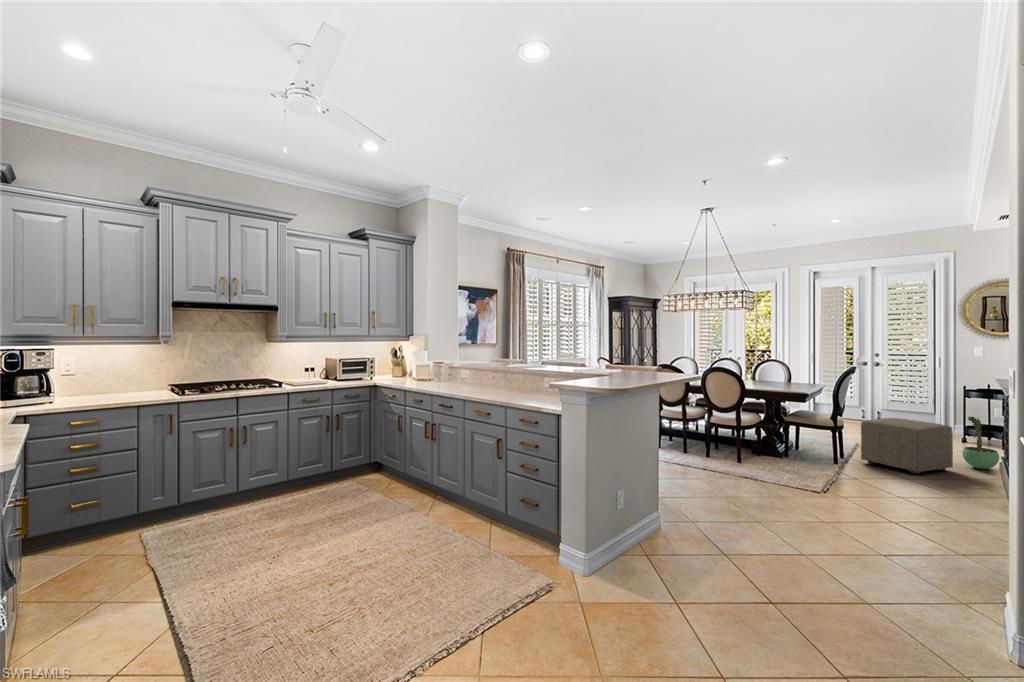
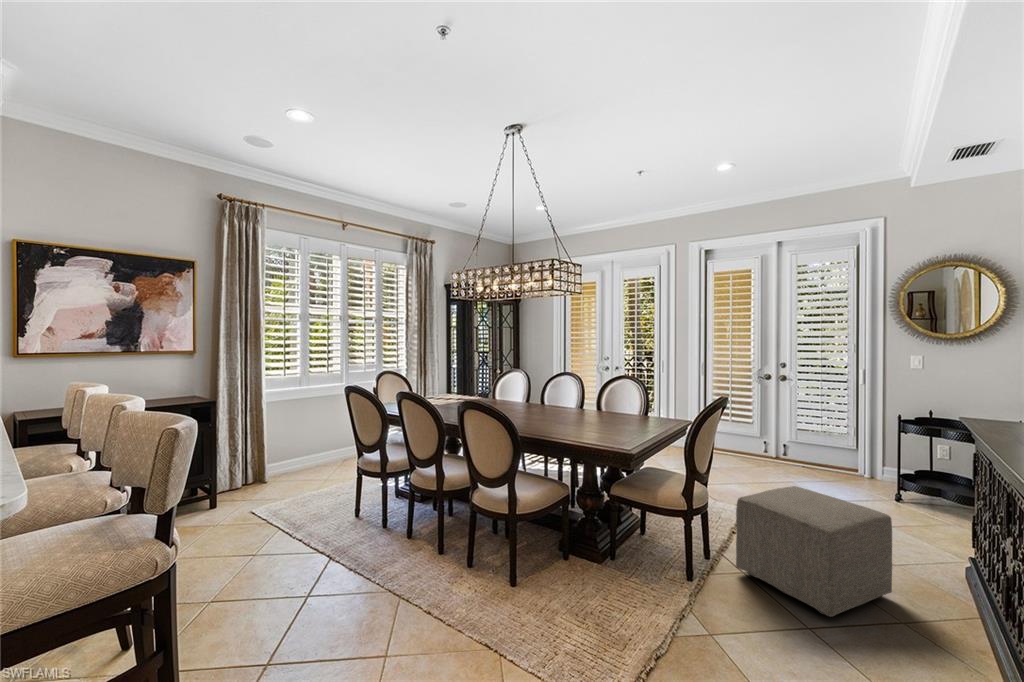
potted plant: present [963,417,999,469] -> none [906,489,971,590]

